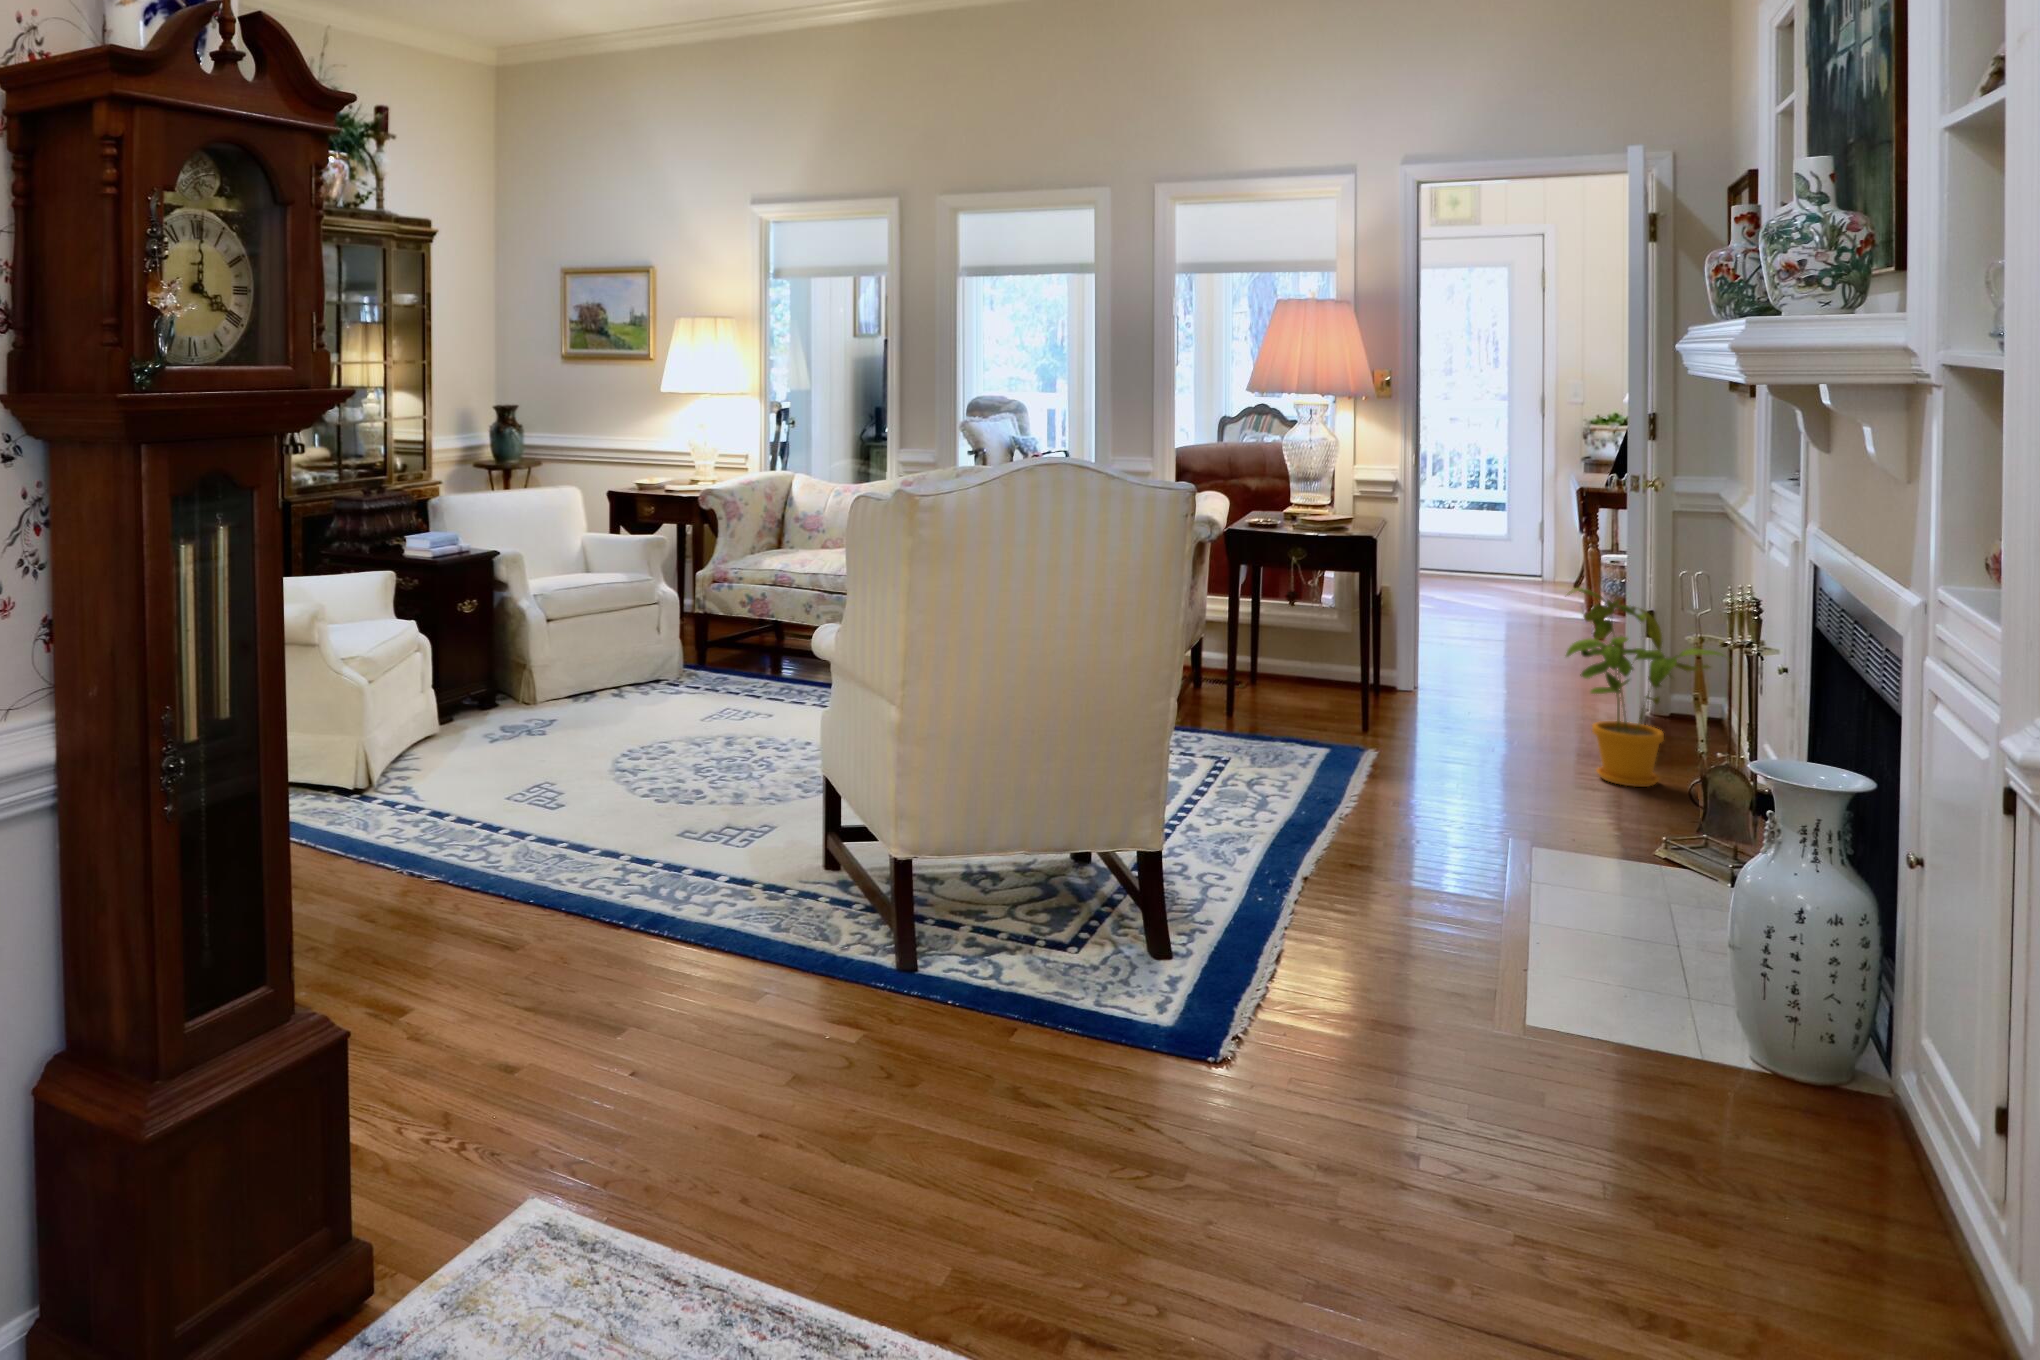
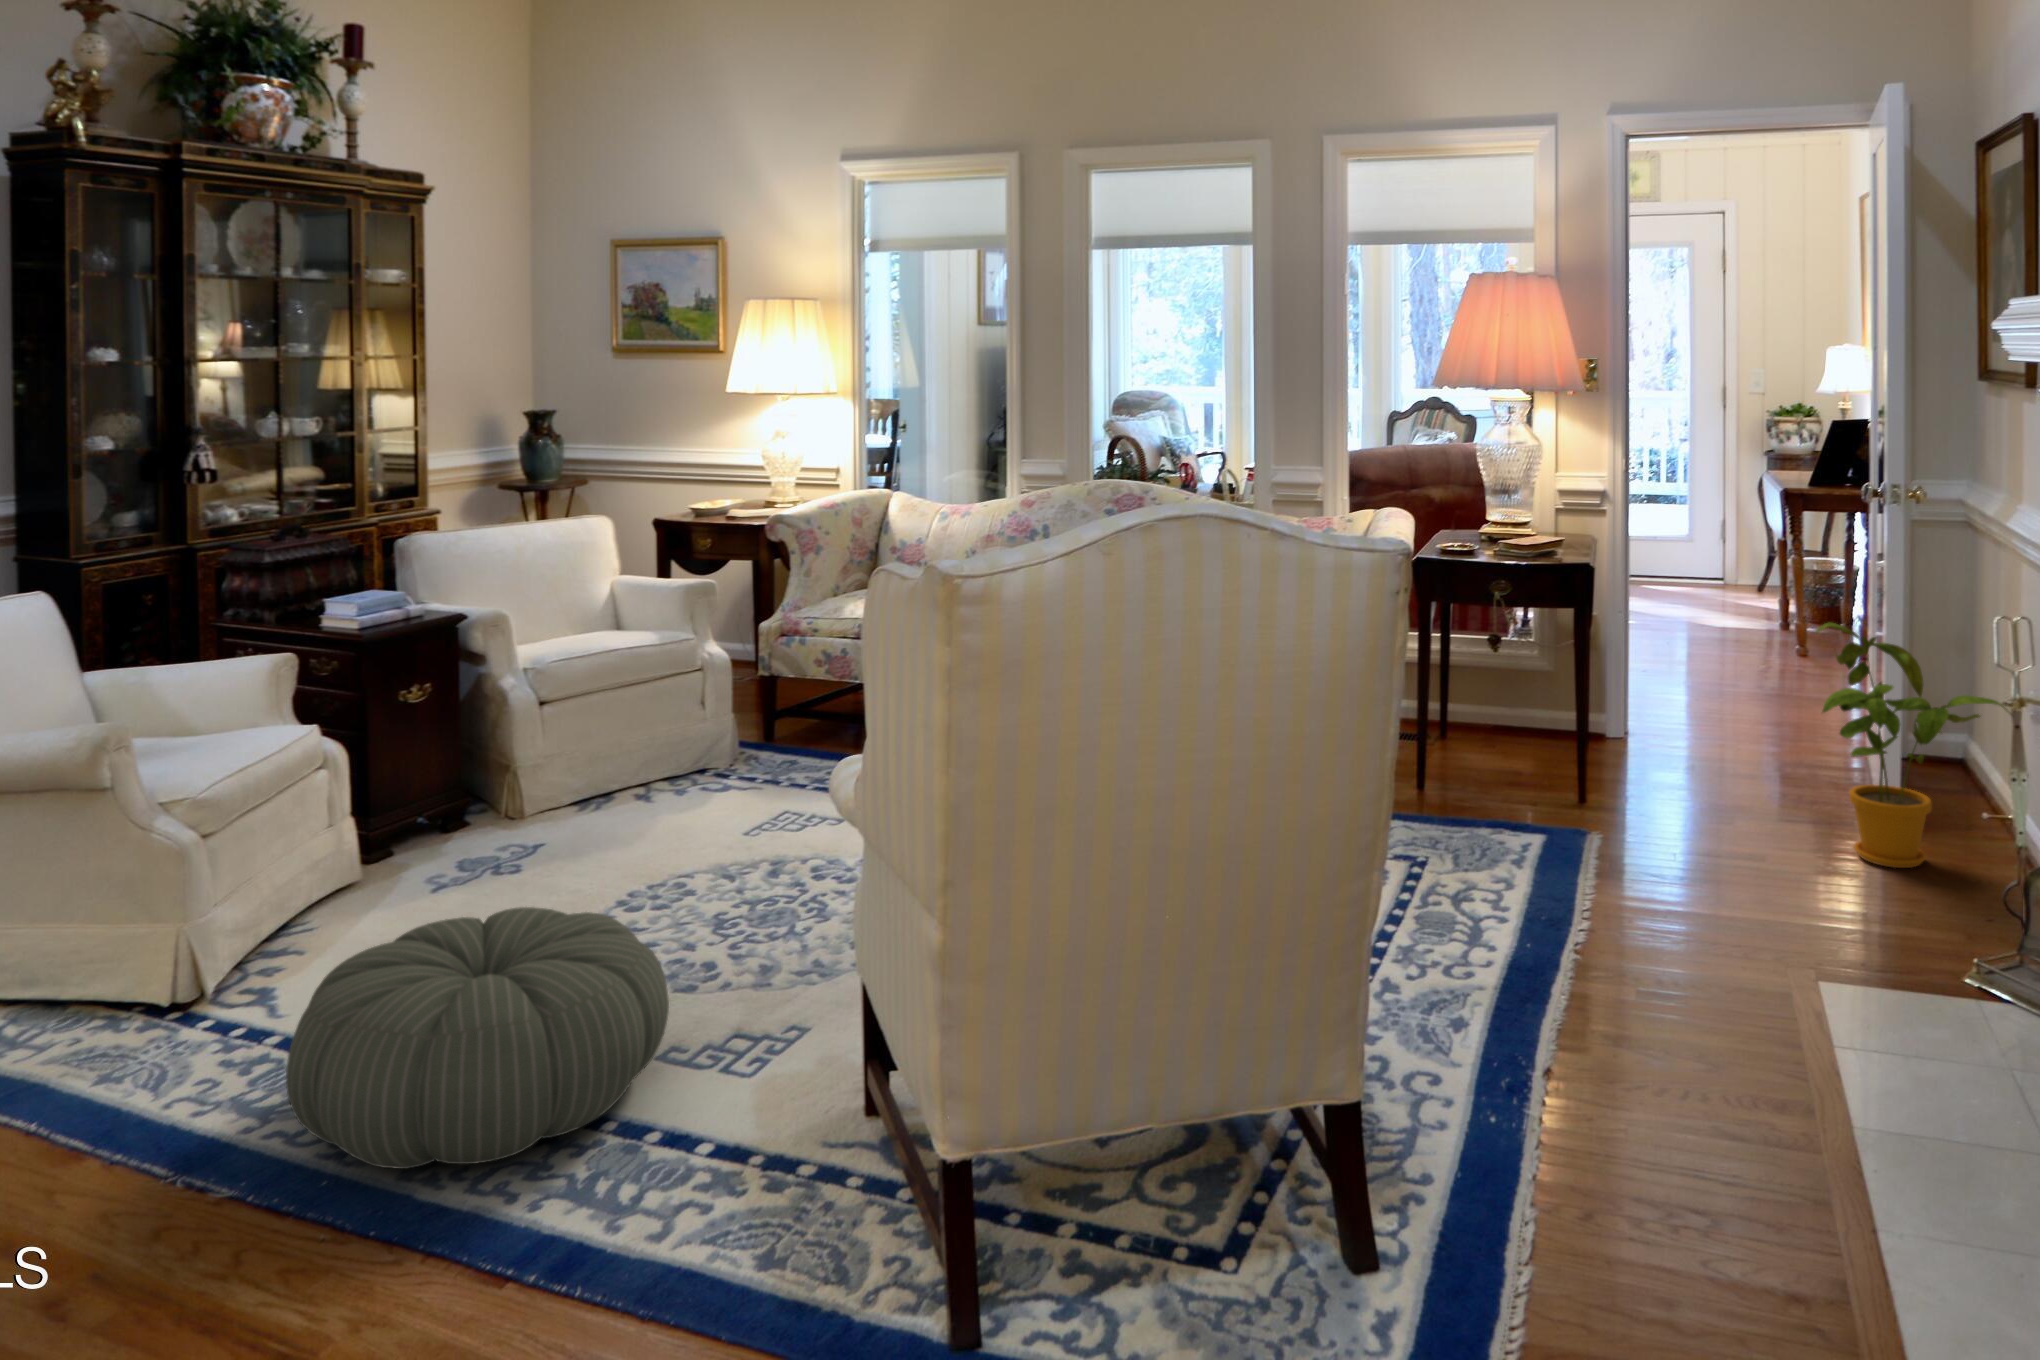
pouf: none [466,731,688,872] -> present [286,907,669,1169]

